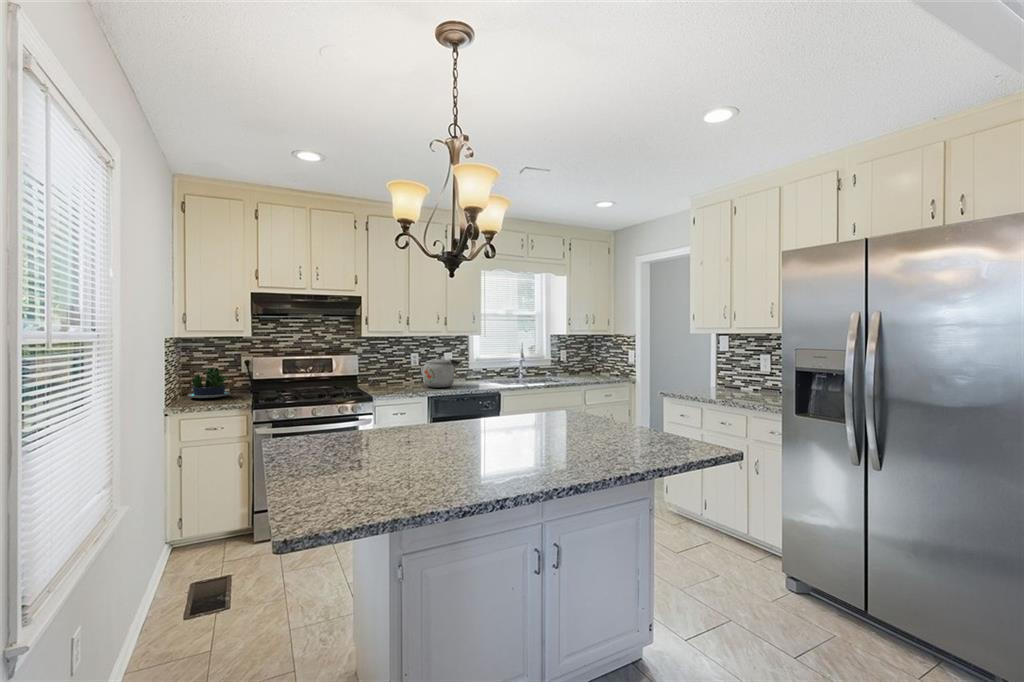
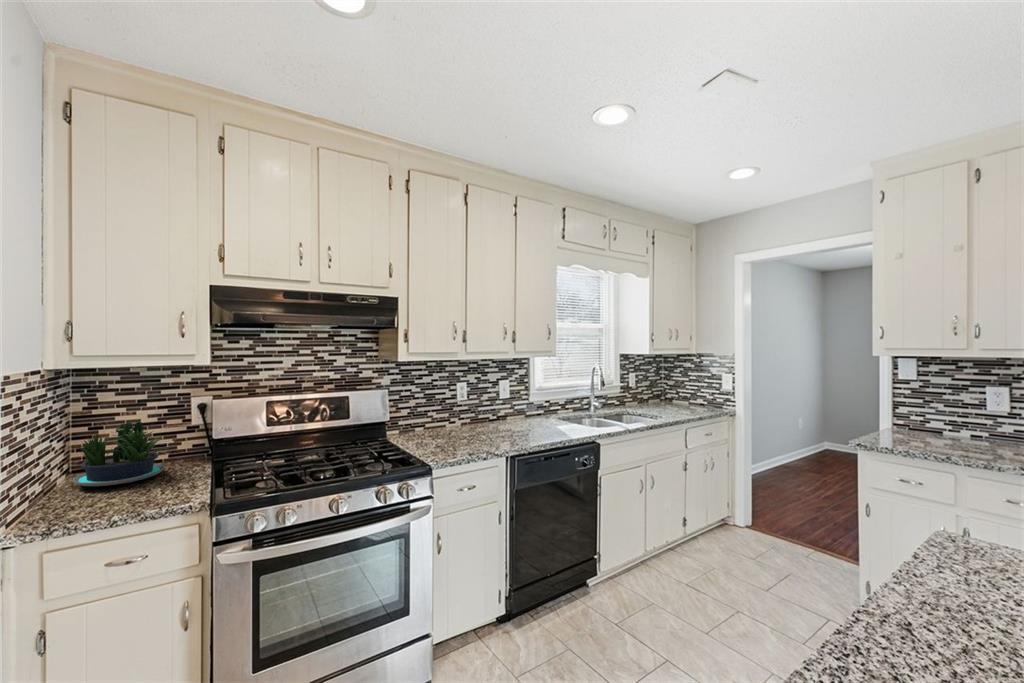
kettle: present [421,357,459,388] -> none [479,390,537,437]

